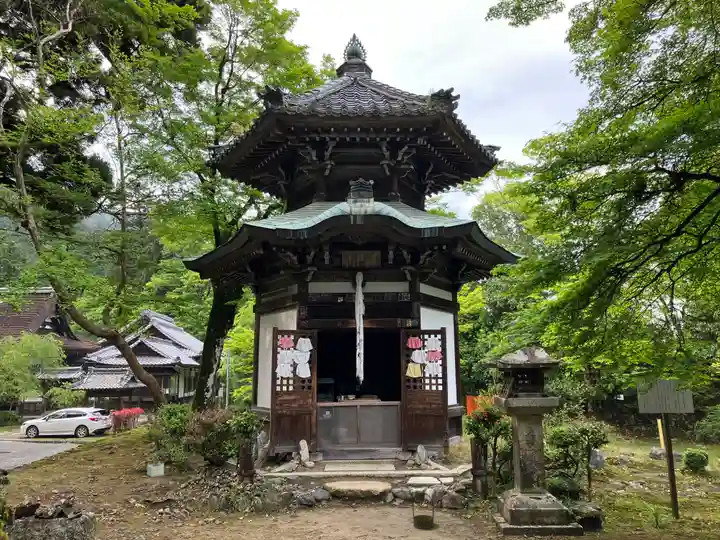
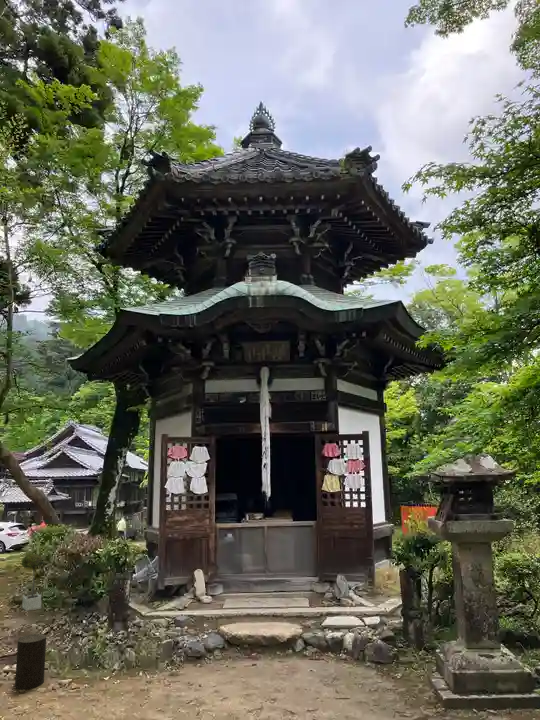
stool: none [166,488,190,529] -> present [15,634,46,689]
basket: present [412,493,434,529] -> none [325,645,352,695]

